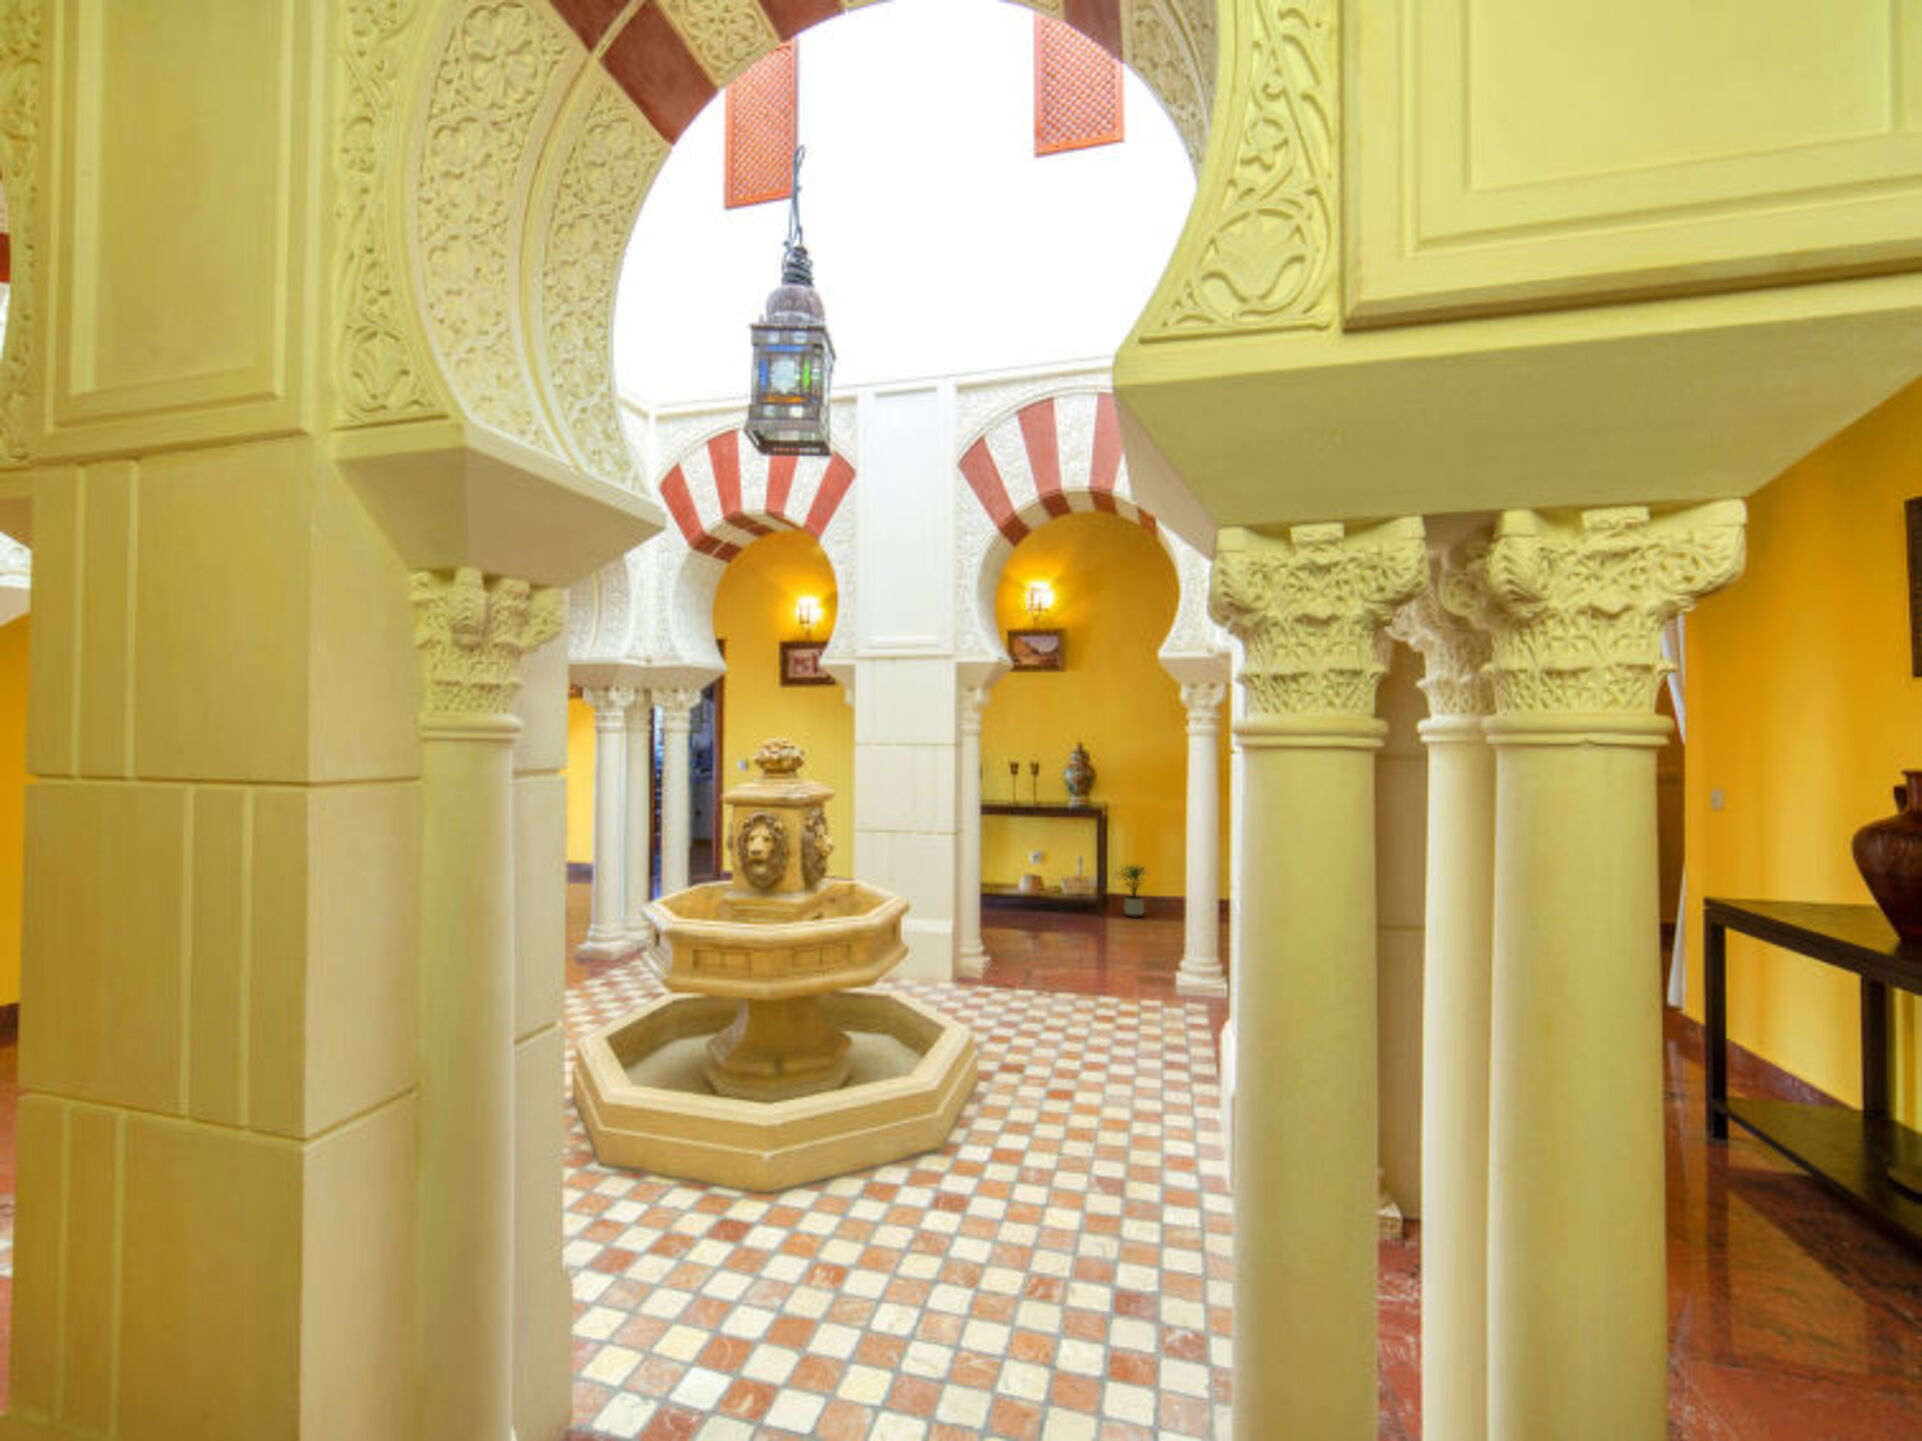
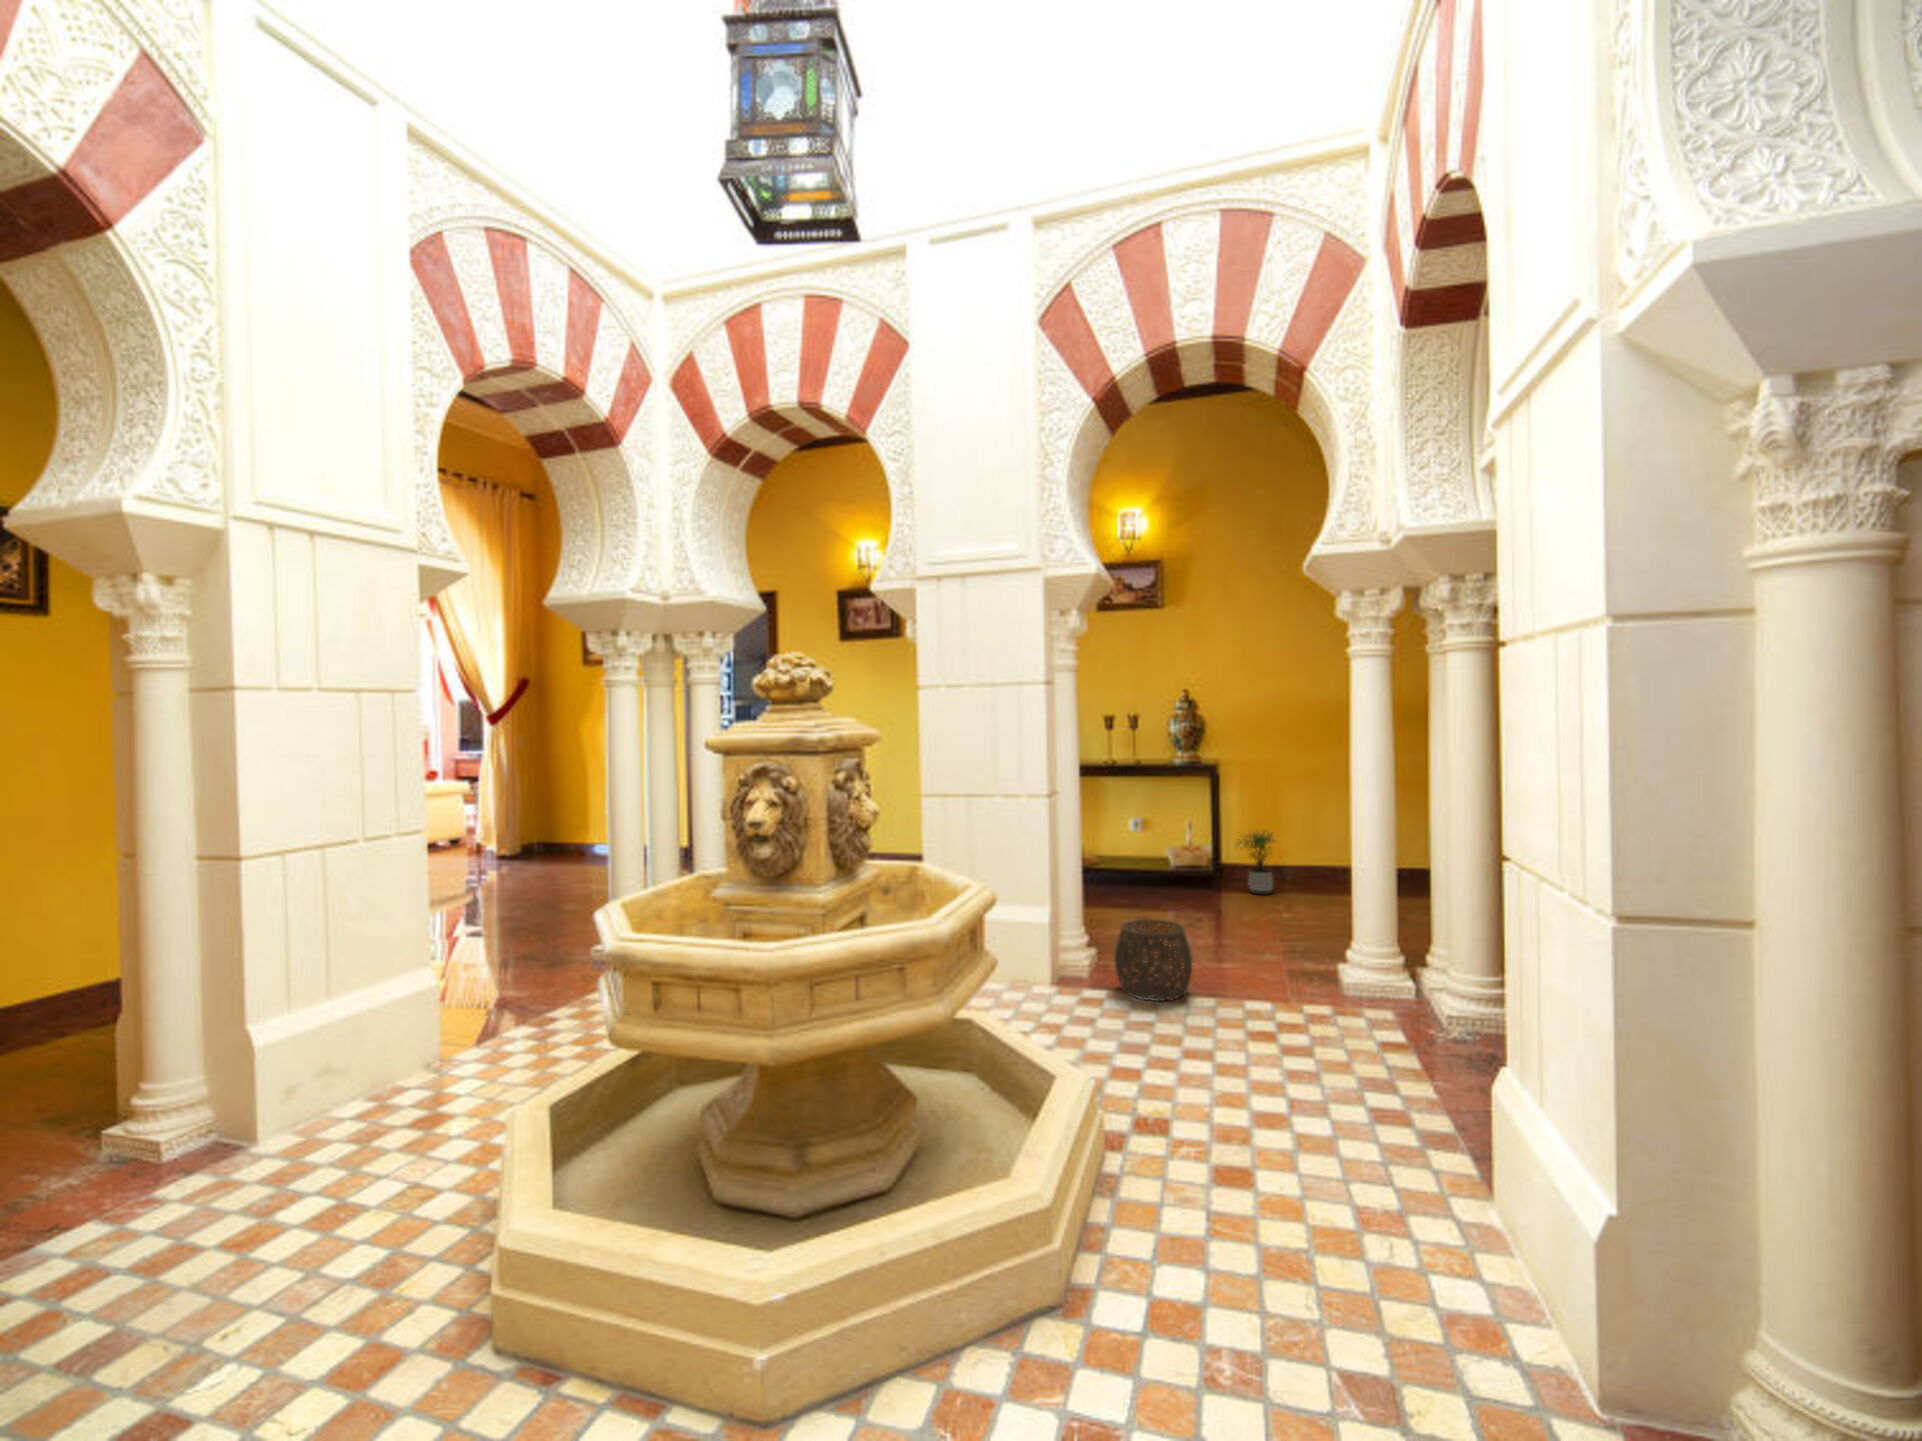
woven basket: none [1002,932,1061,993] -> present [1114,919,1192,1001]

